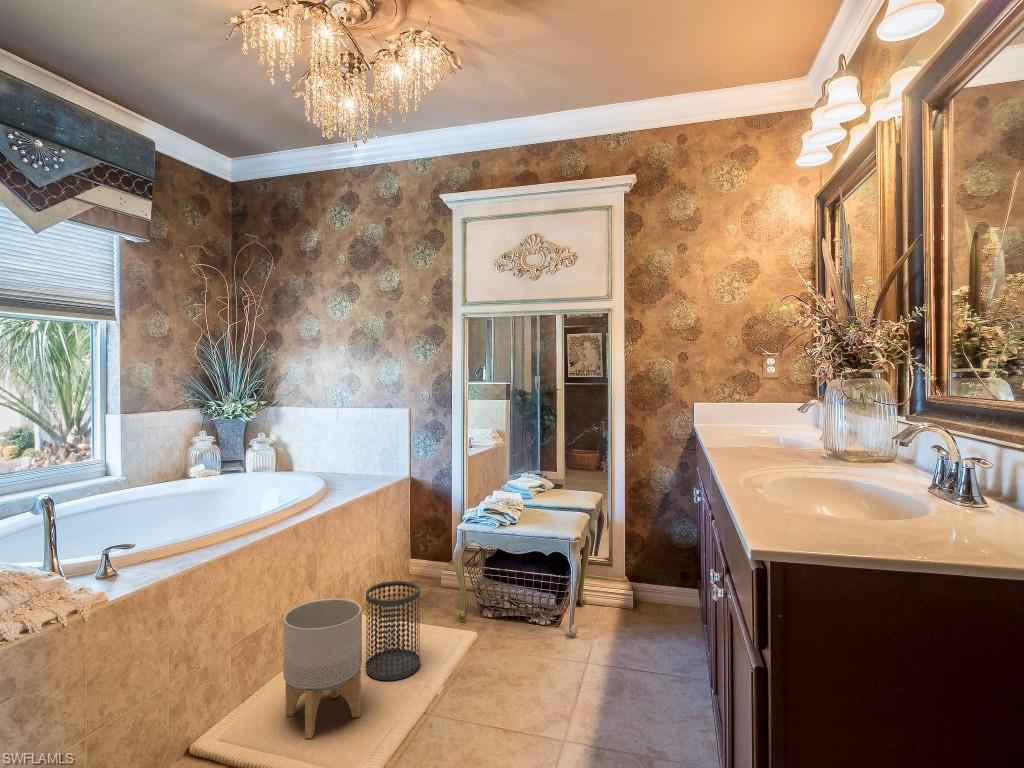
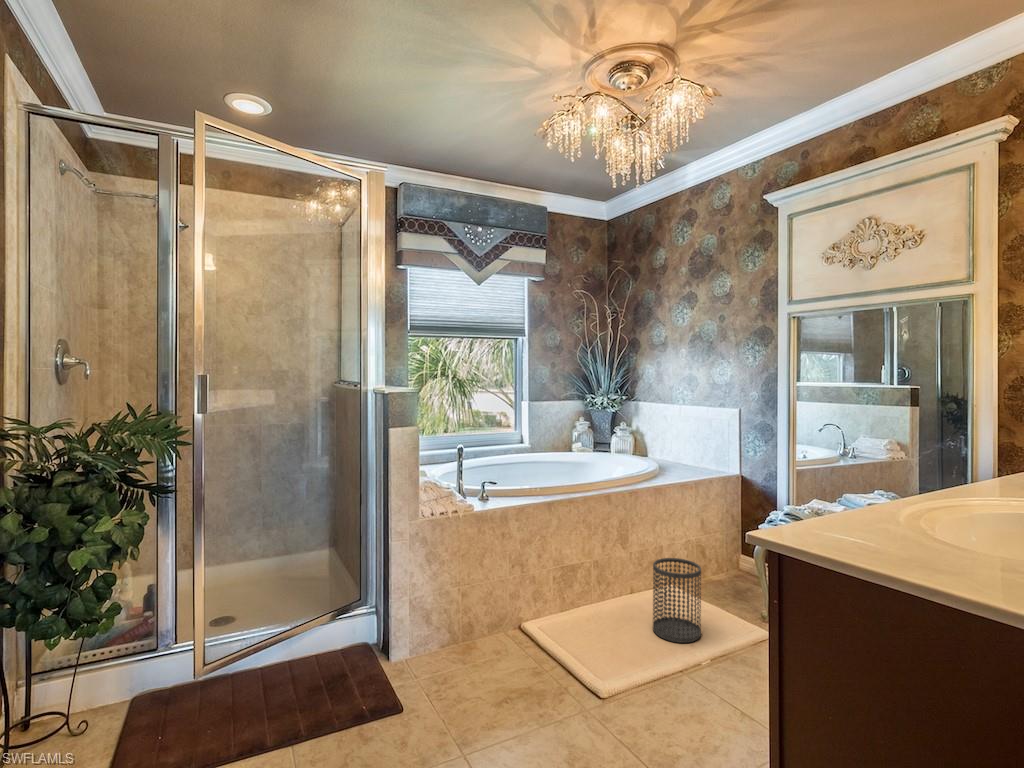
planter: present [283,598,362,738] -> none [577,555,635,655]

